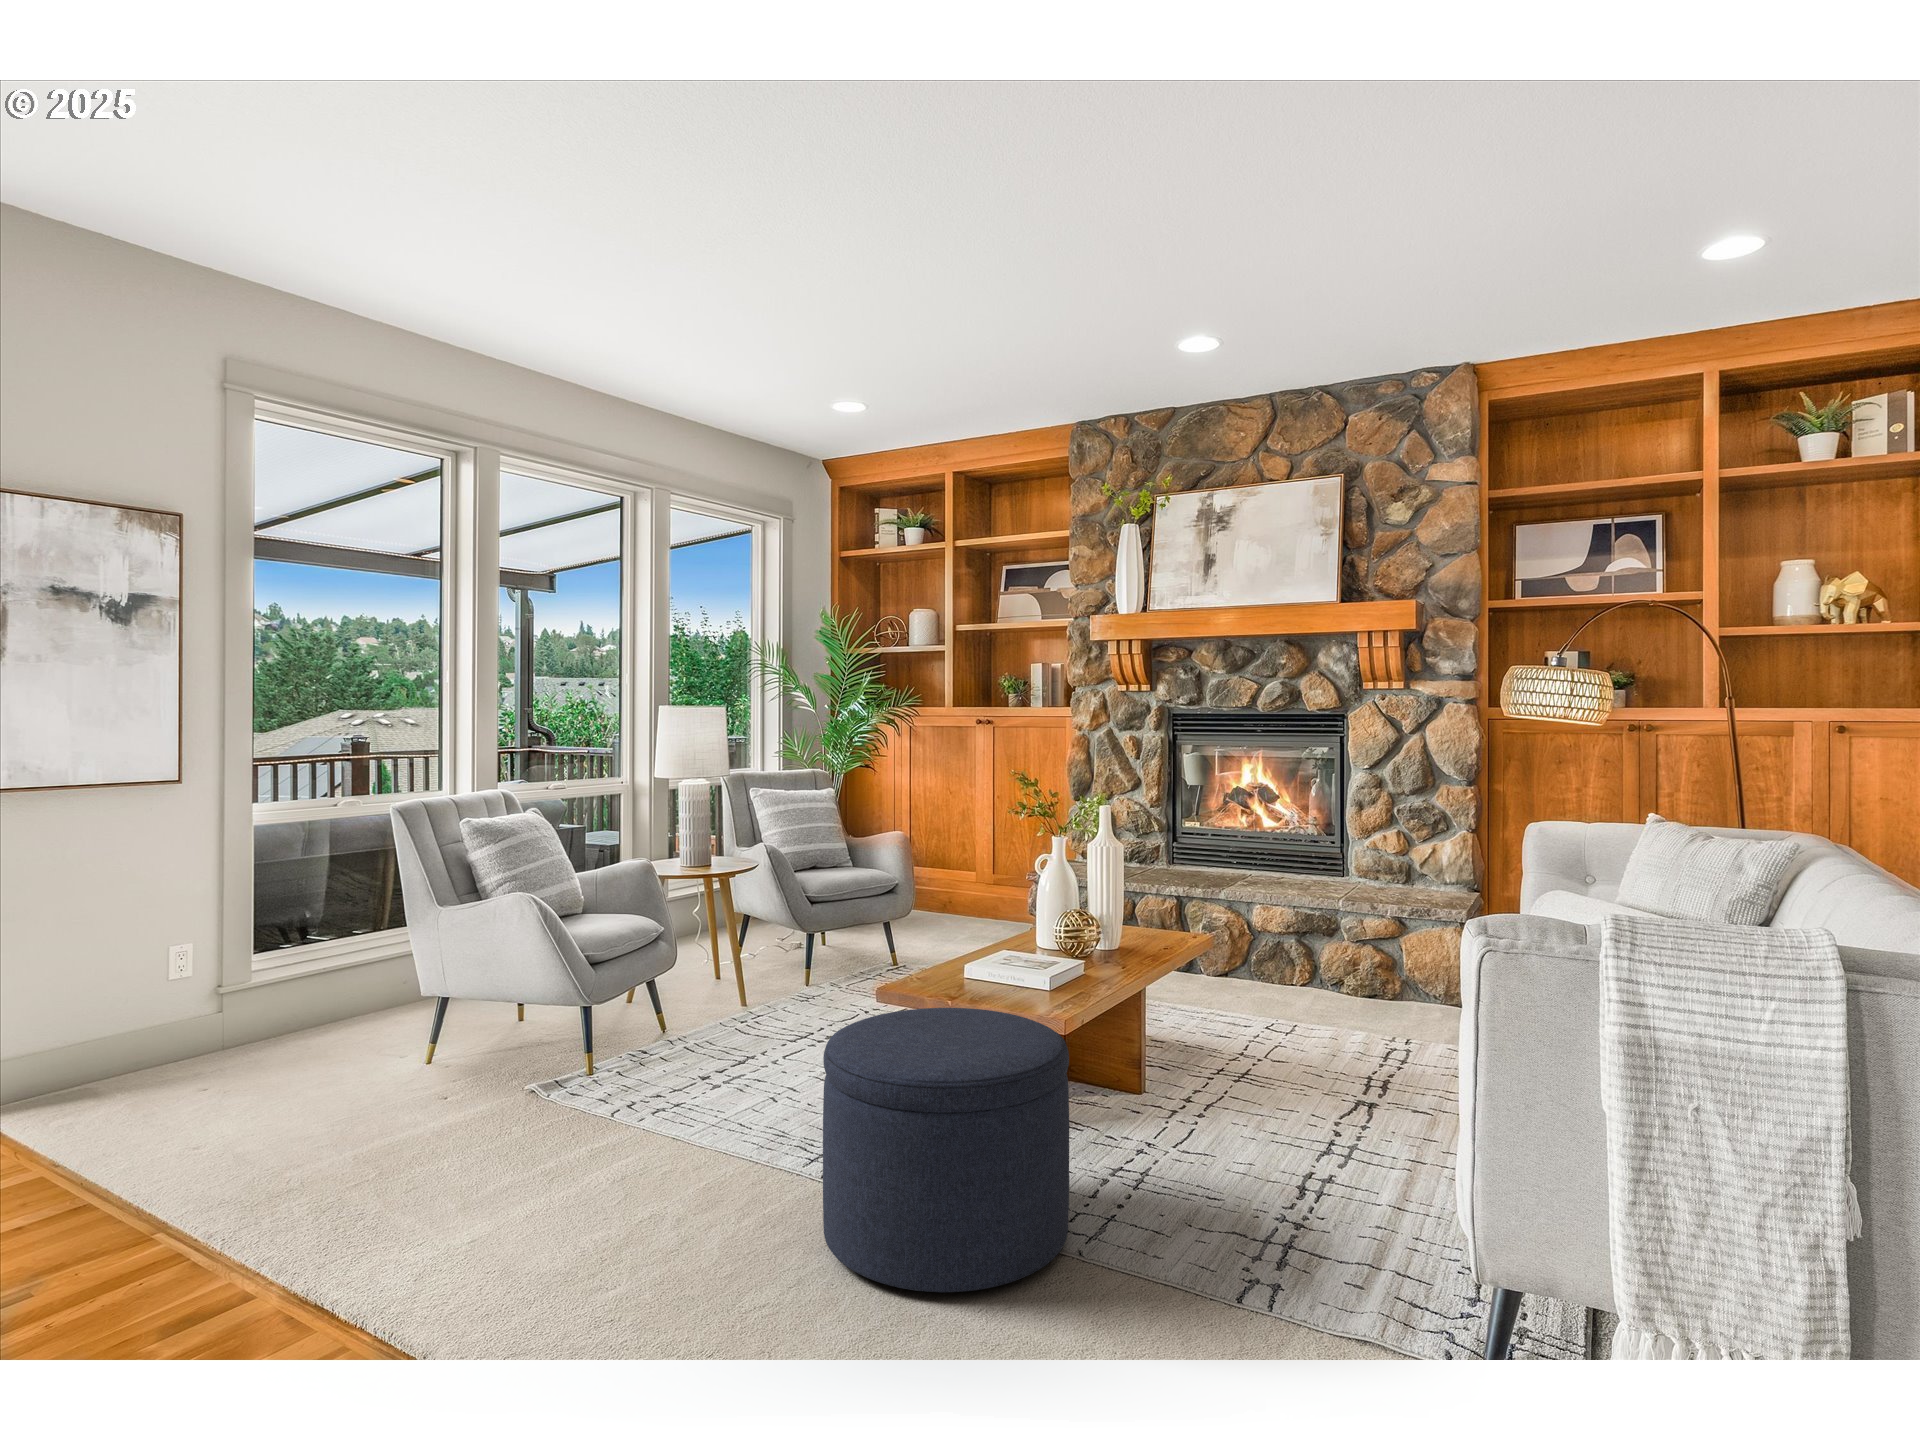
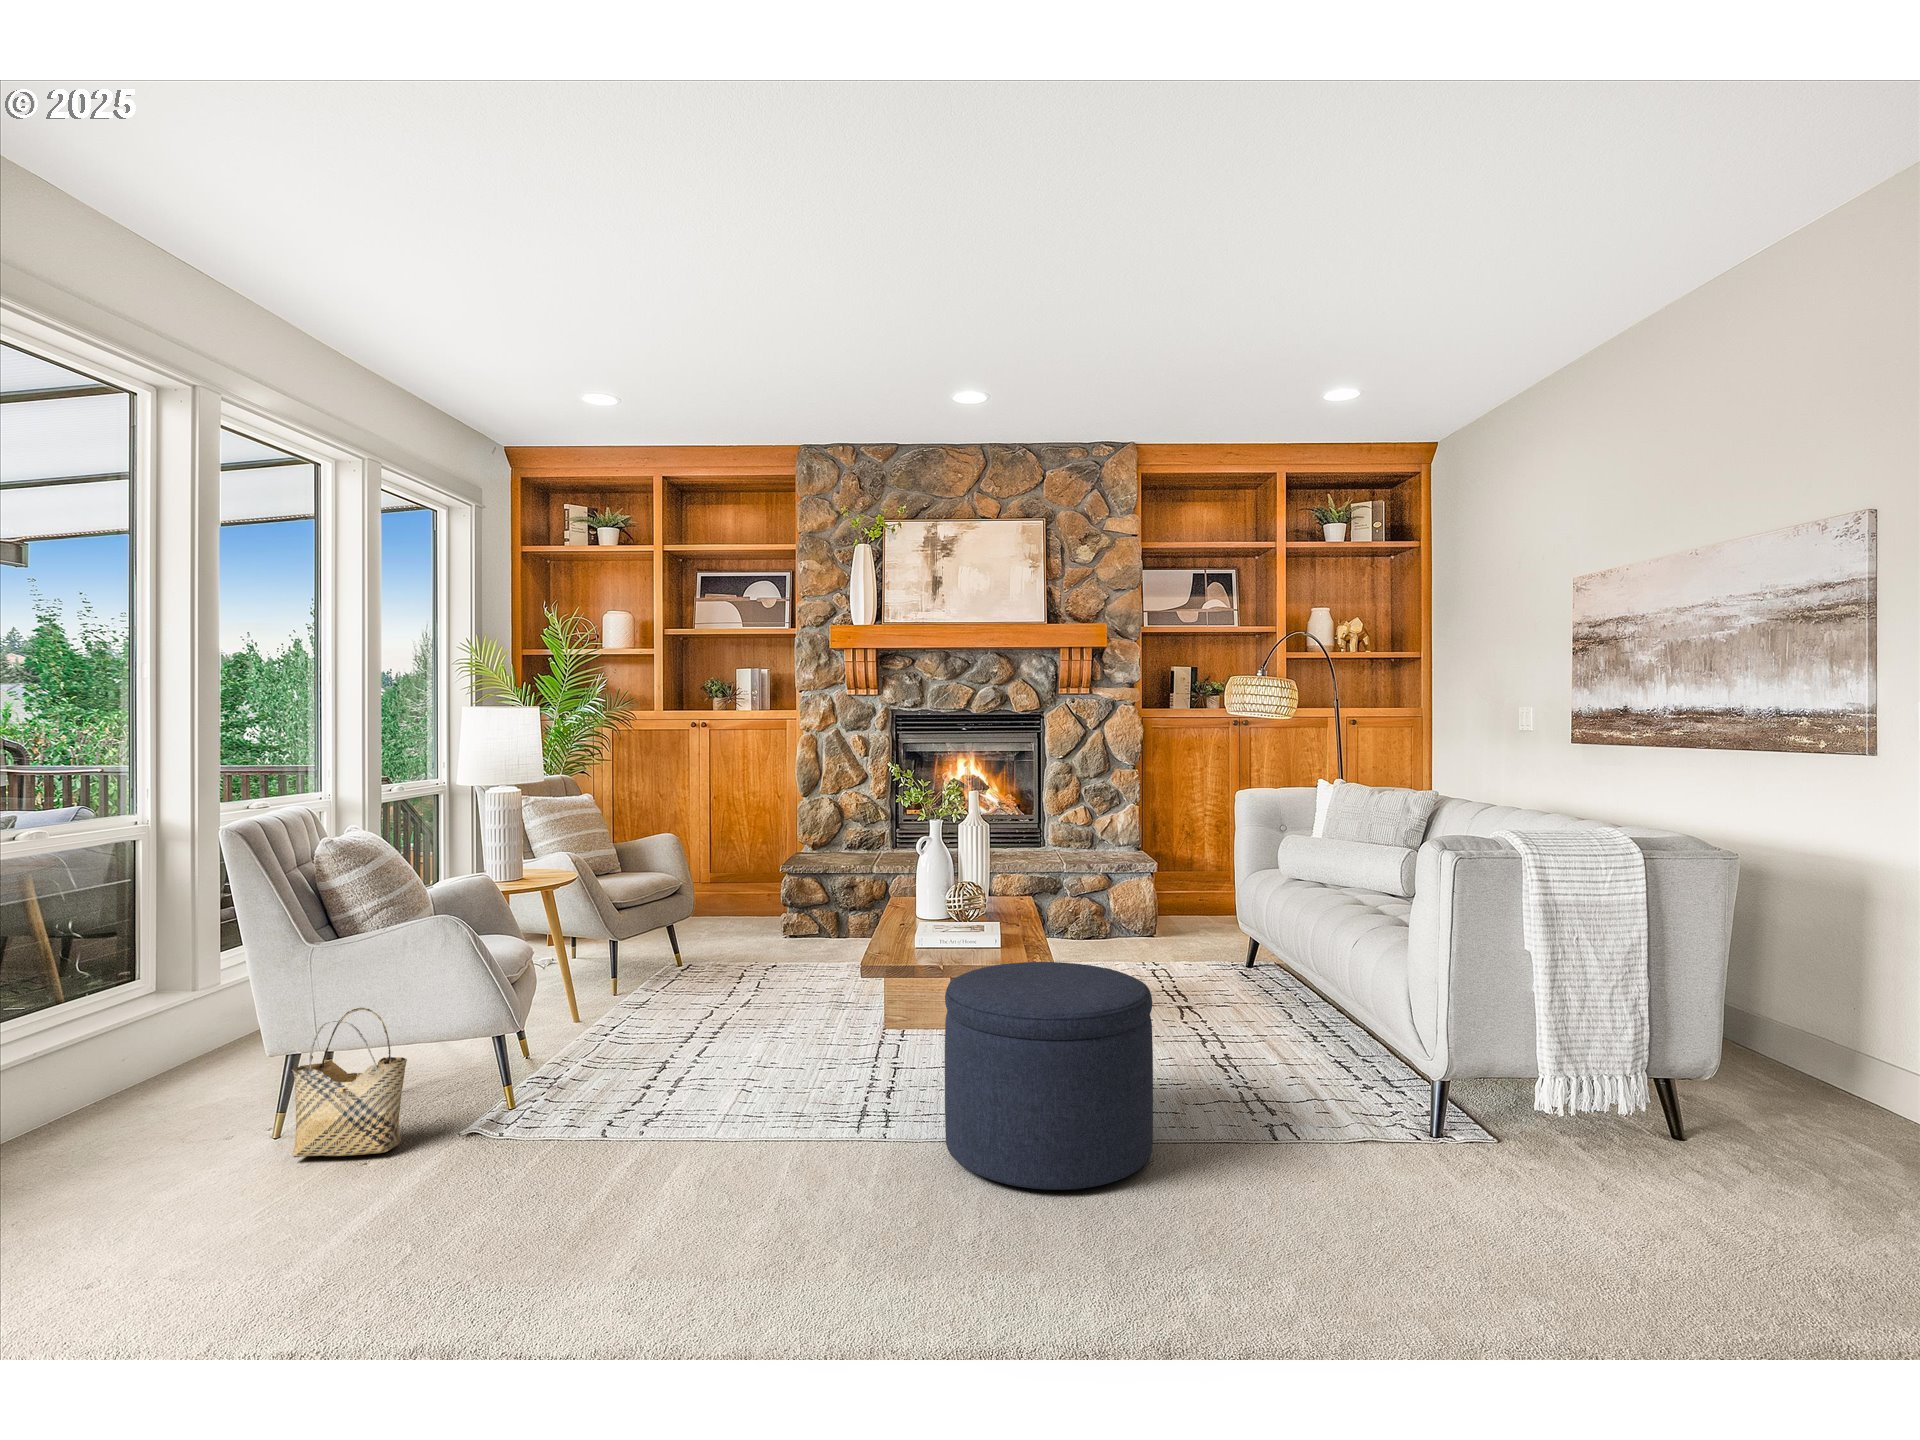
woven basket: none [401,963,483,1090] -> present [292,1008,407,1158]

